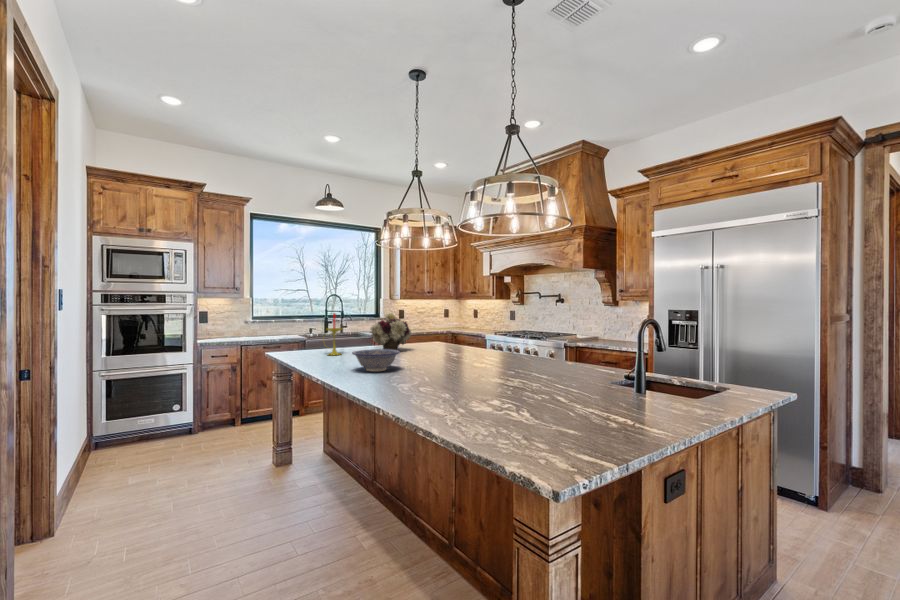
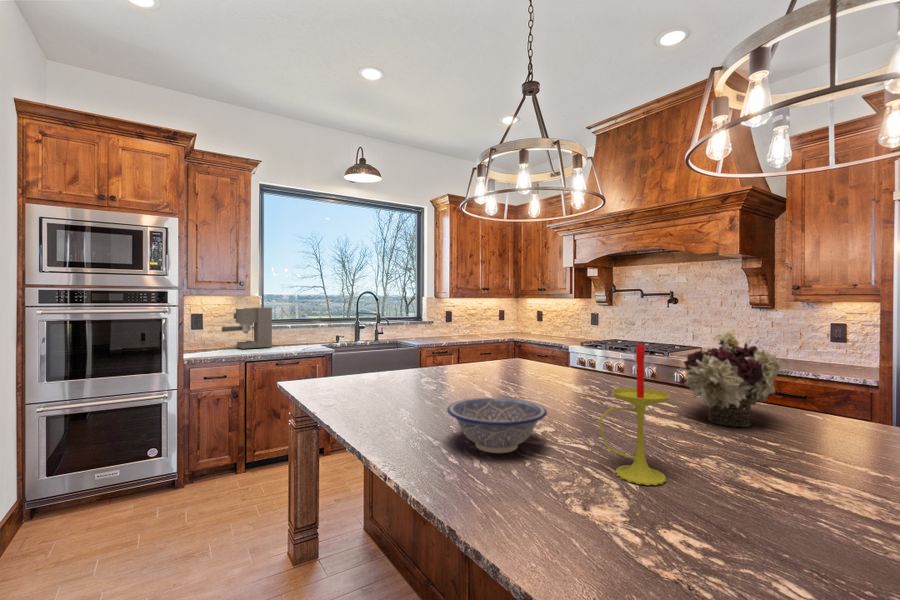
coffee maker: none [222,307,260,338] -> present [222,307,272,349]
candle: present [327,313,342,355] -> present [599,344,670,485]
flower arrangement: present [370,313,412,350] -> present [683,331,780,427]

